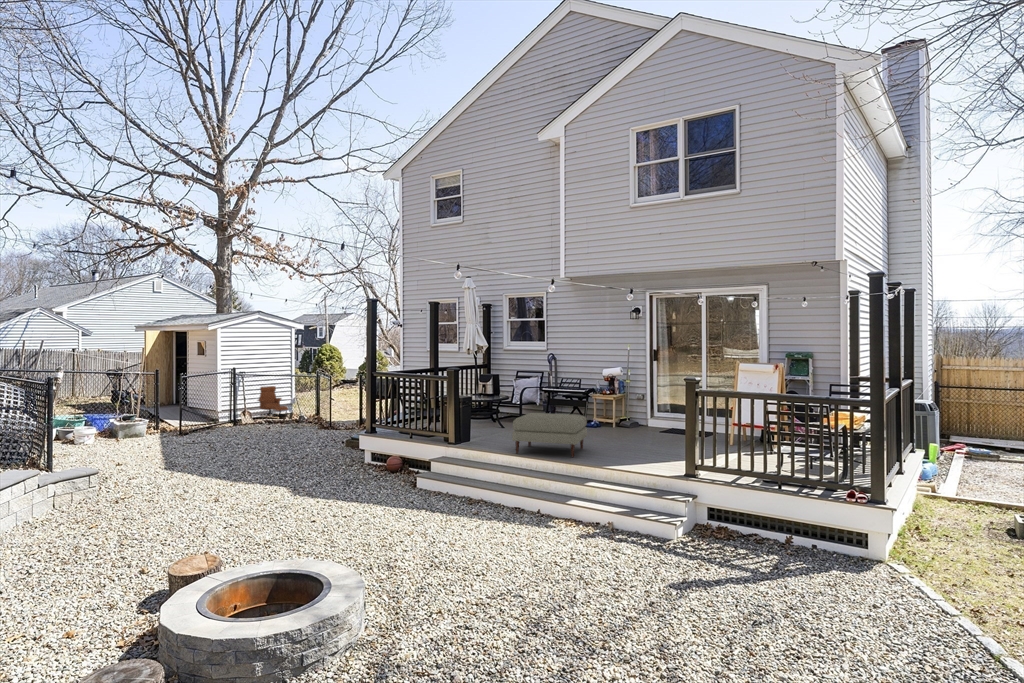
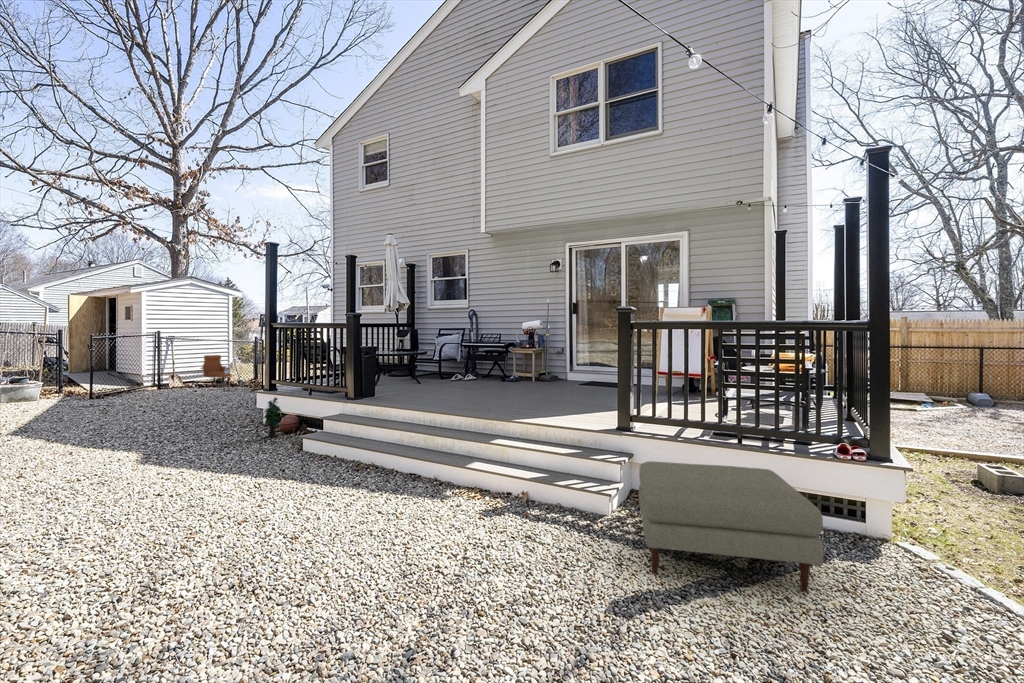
ottoman: present [512,413,587,457] -> present [639,461,823,592]
decorative plant: none [372,440,392,476] -> present [262,398,285,438]

